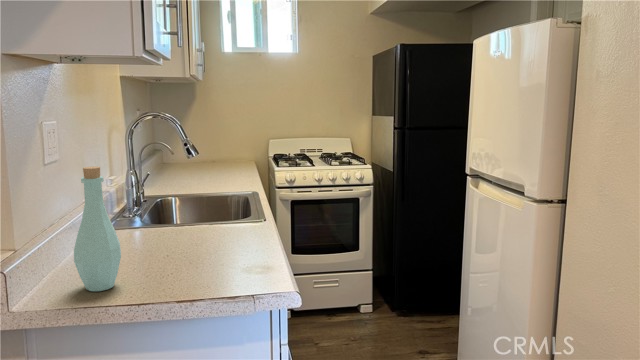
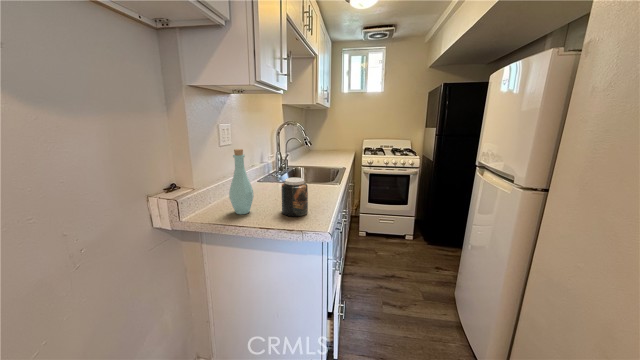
jar: none [176,212,226,283] -> present [281,177,308,217]

